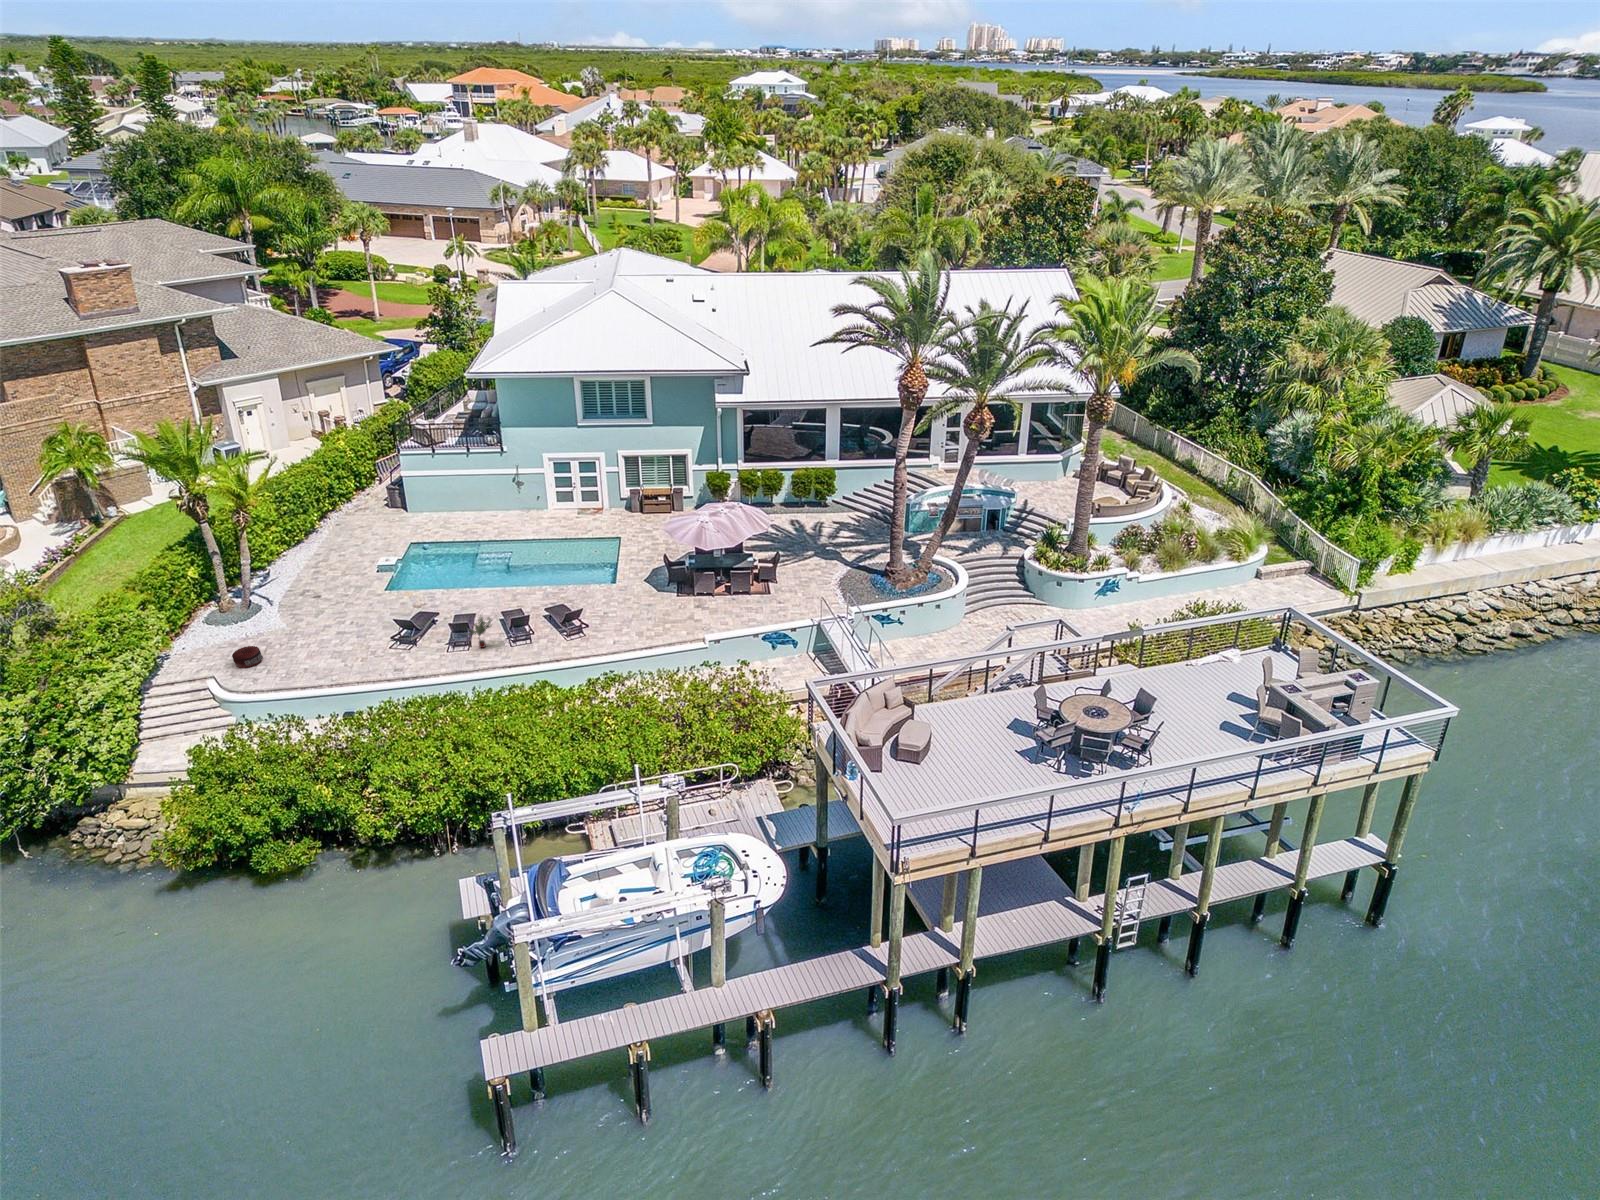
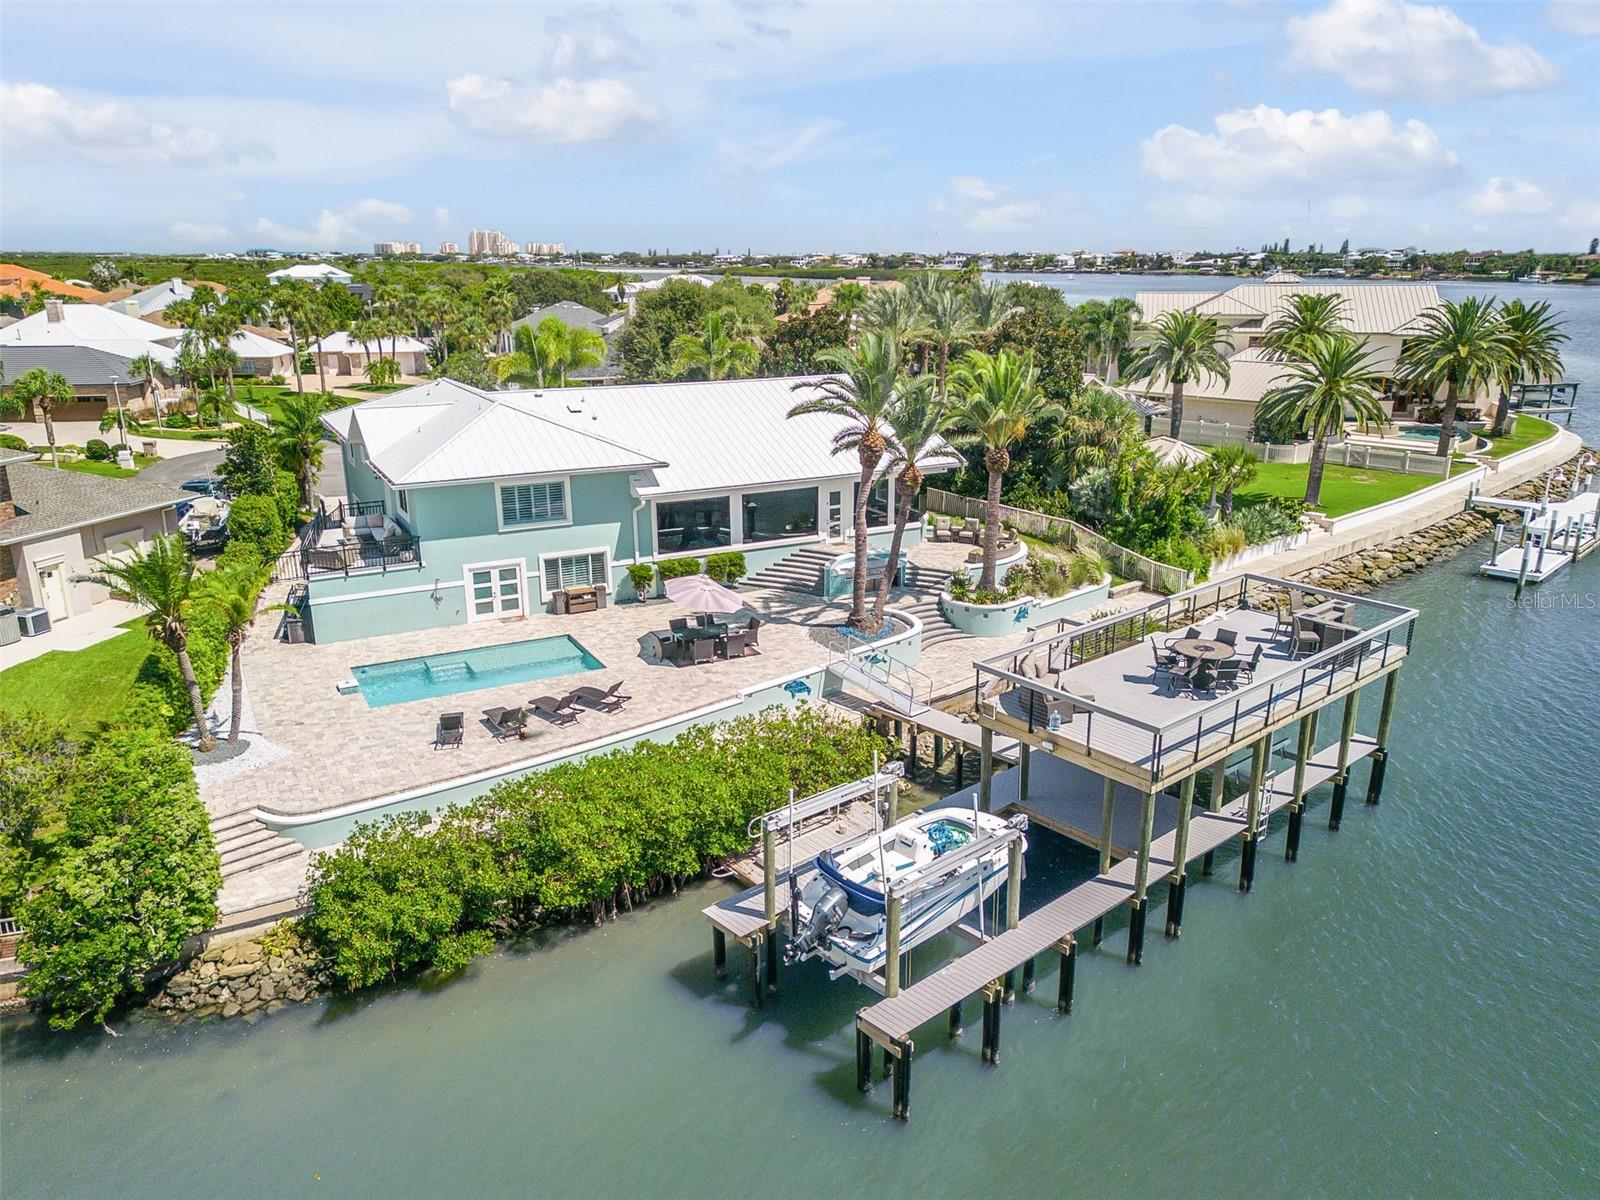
pouf: present [232,646,263,668] -> none [263,774,295,798]

